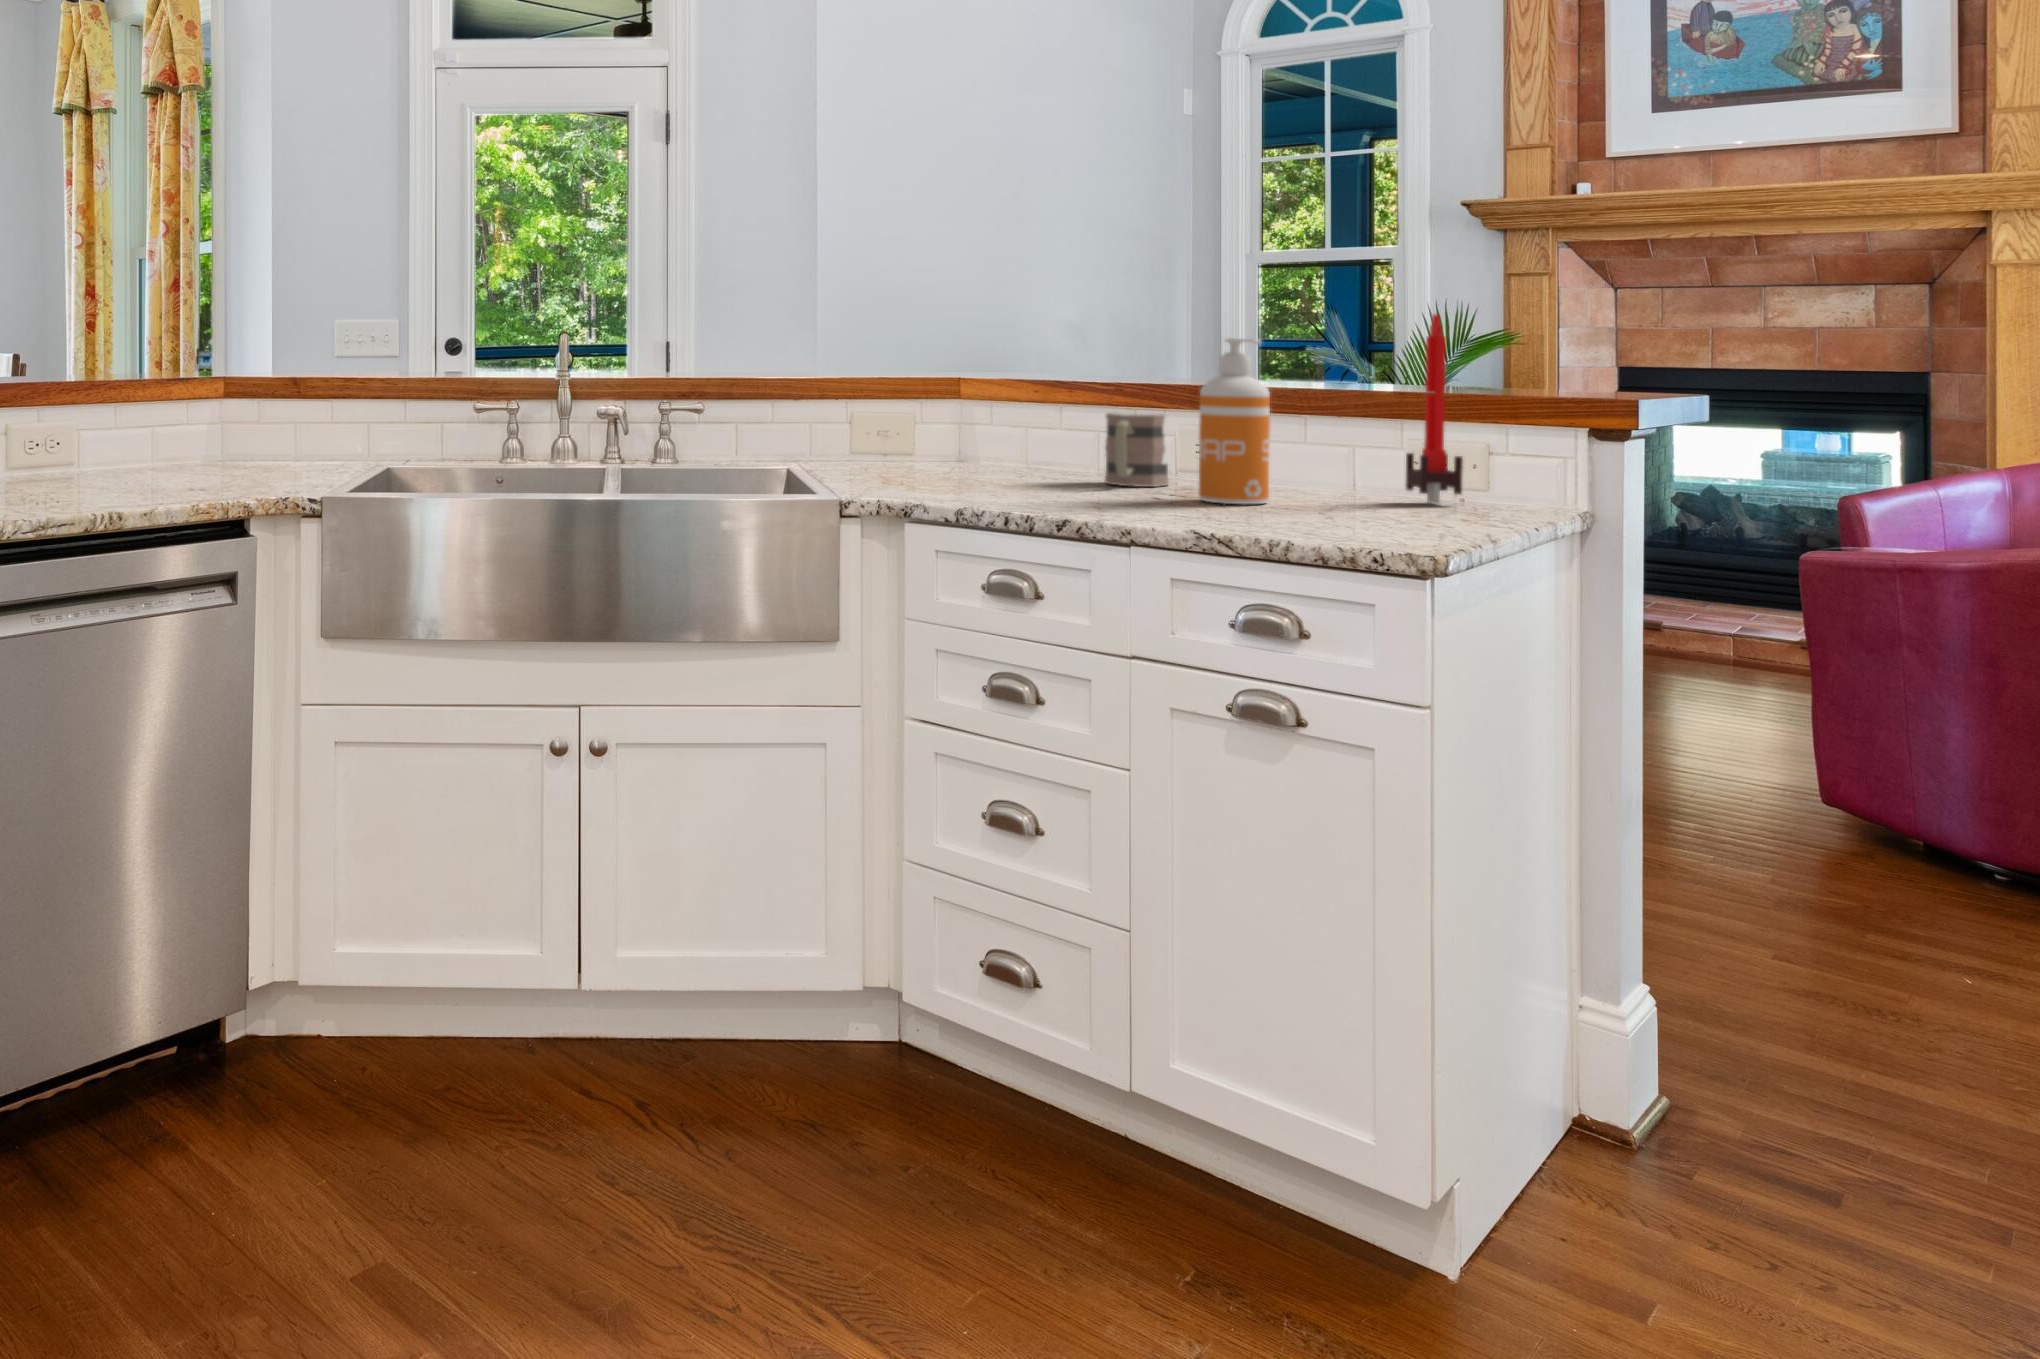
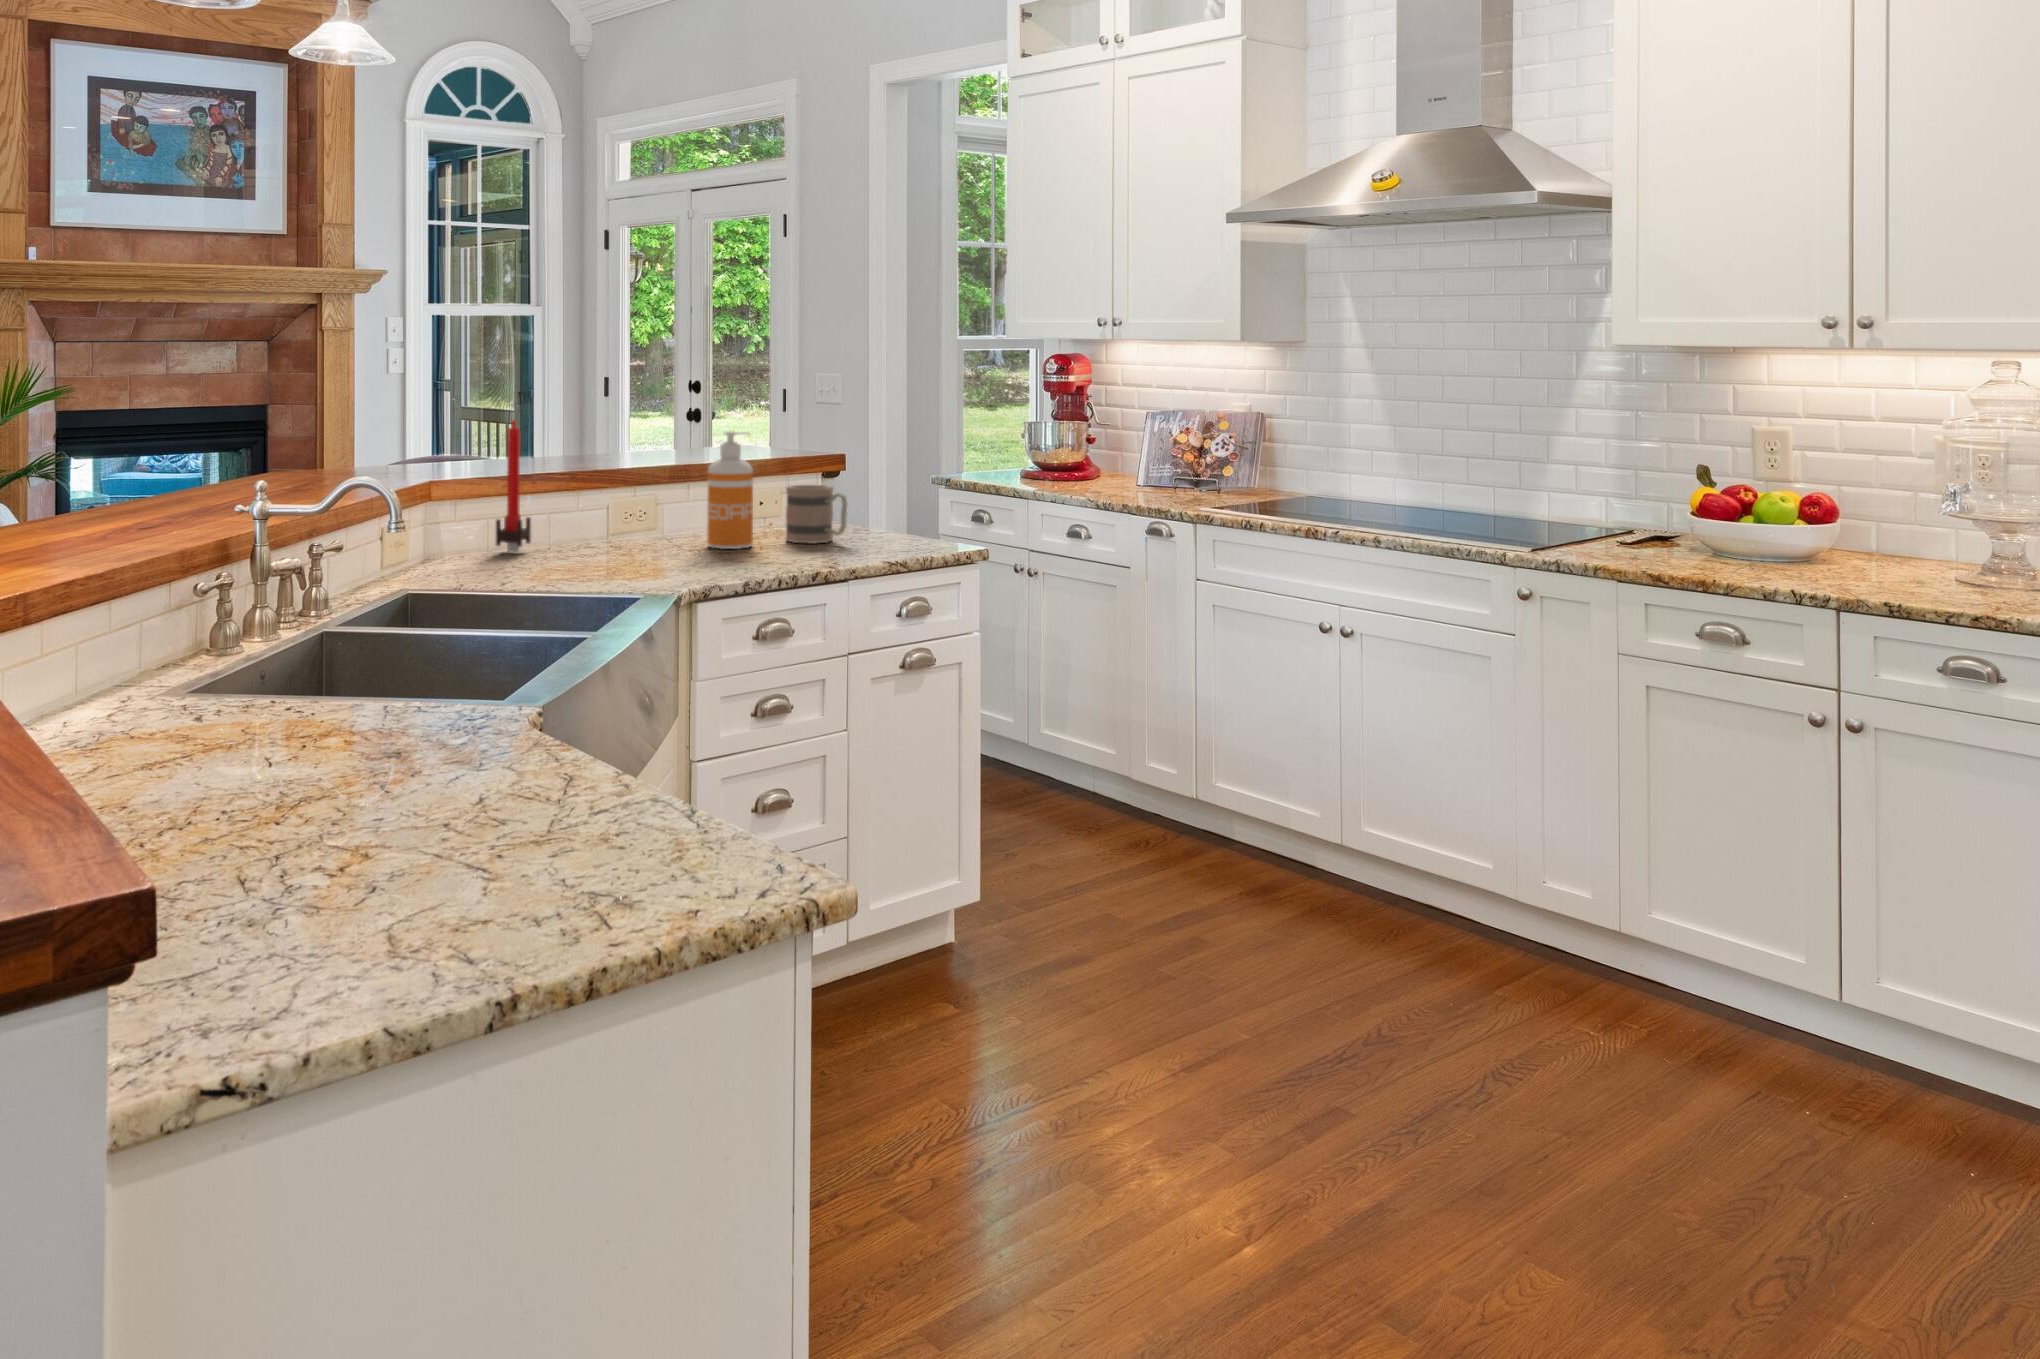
candle: present [1406,314,1463,504] -> present [496,421,531,552]
mug: present [1105,412,1169,487] -> present [786,485,847,543]

